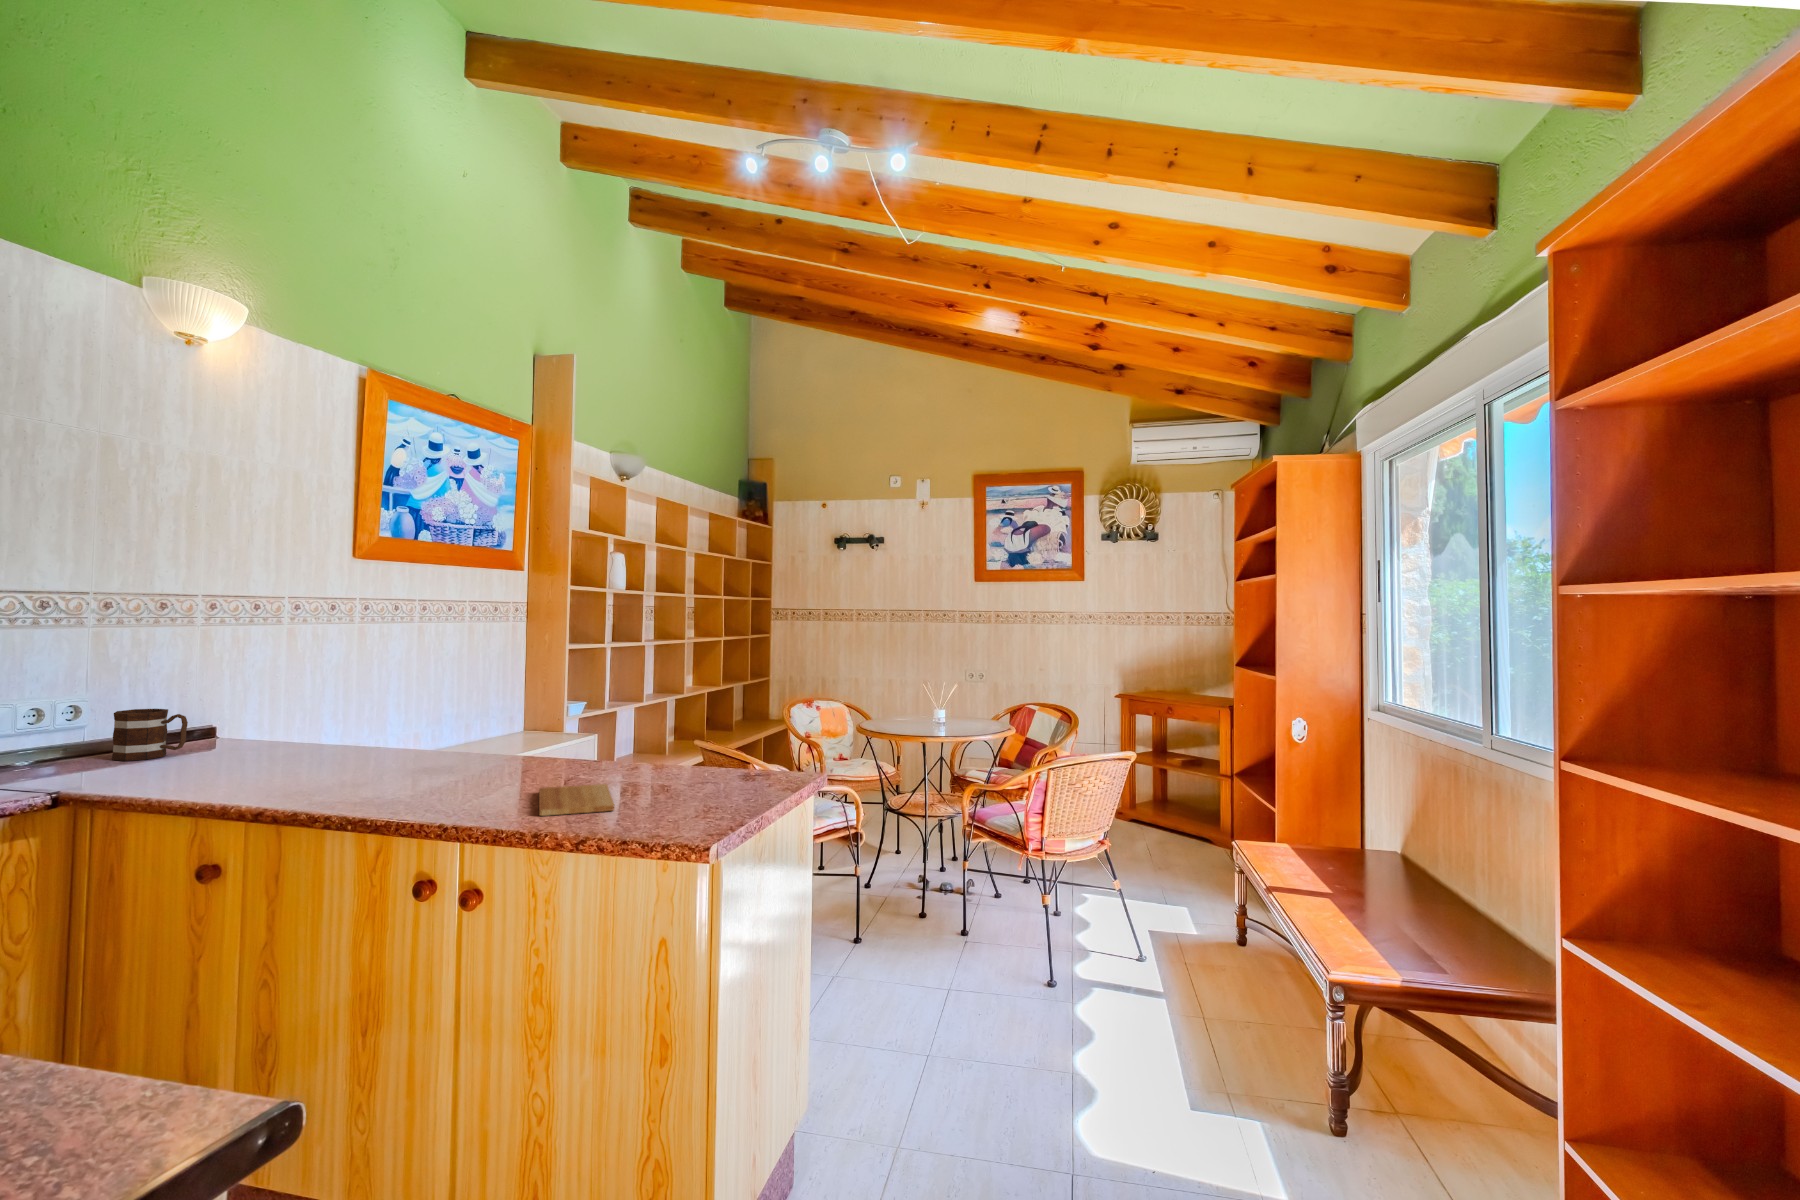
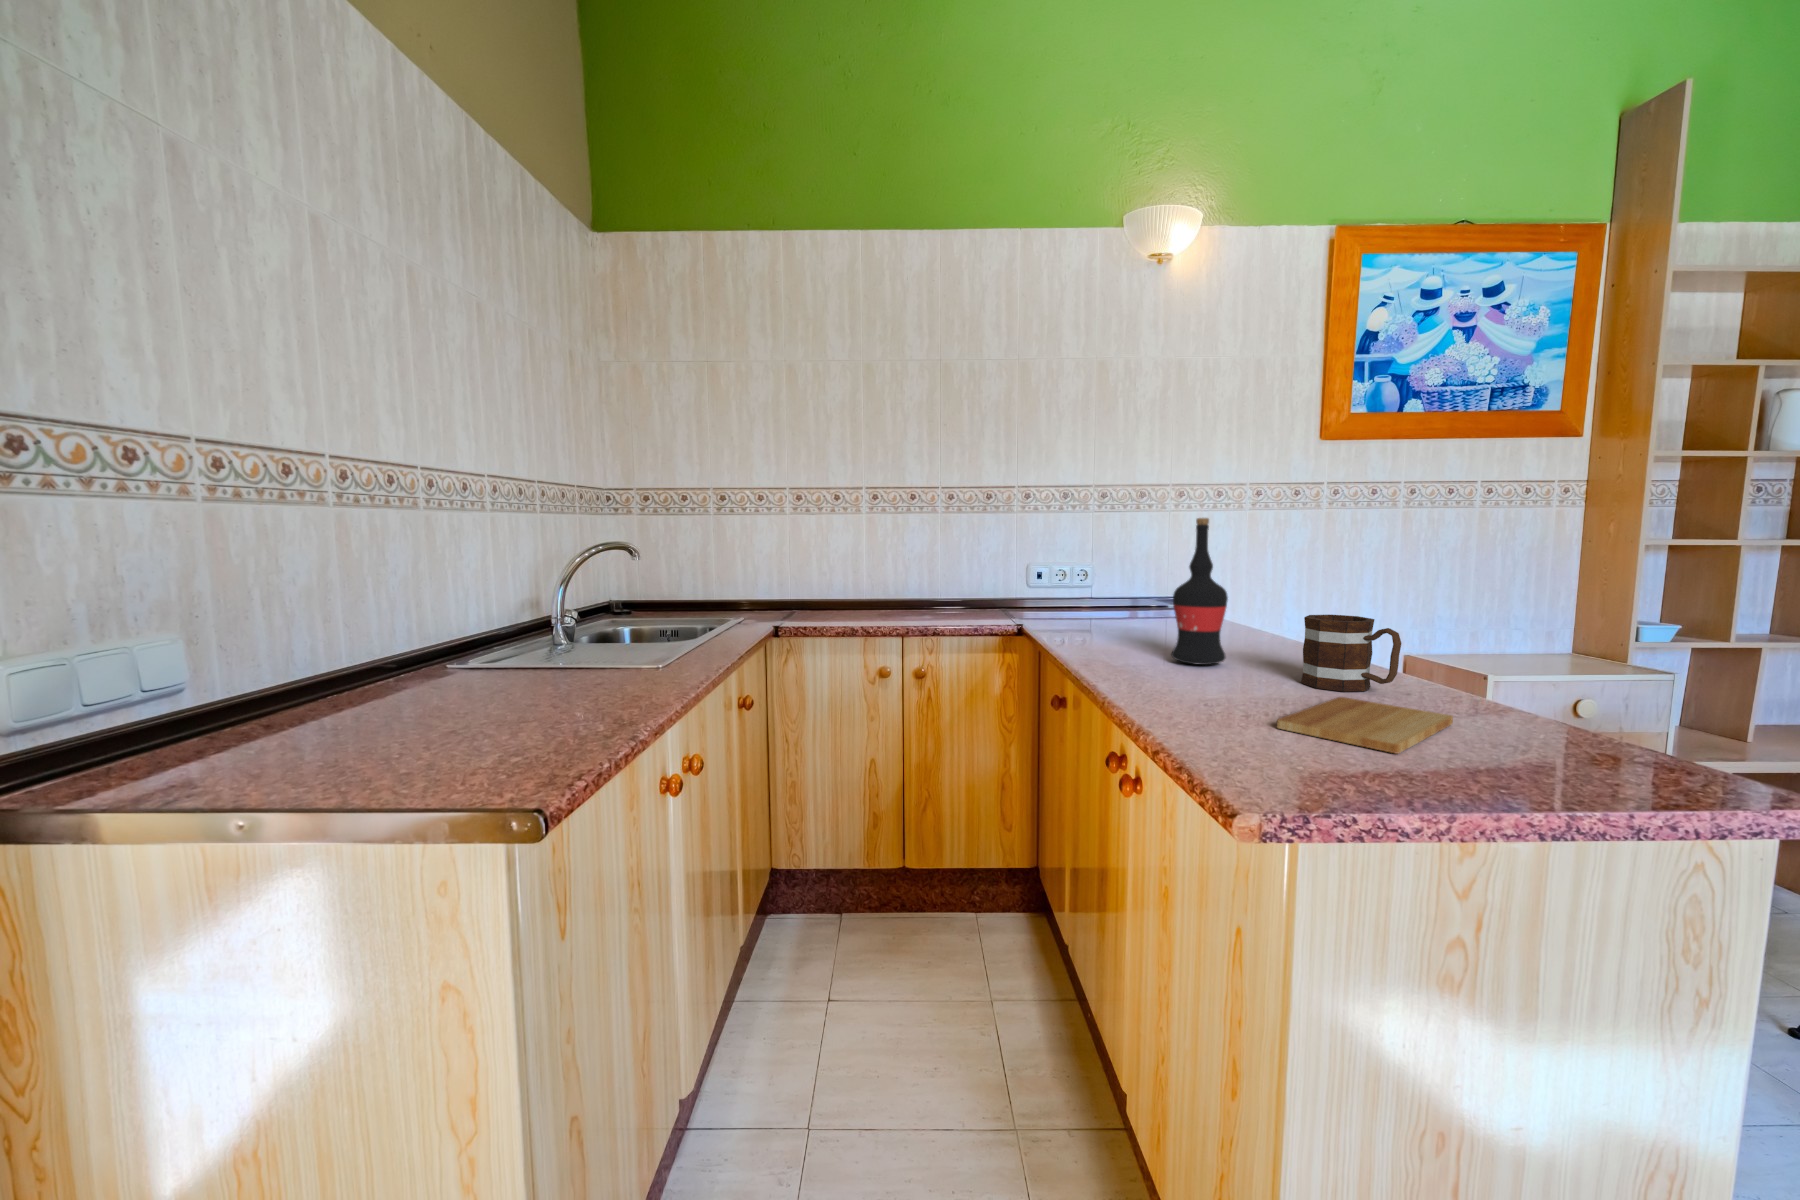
wine bottle: none [360,659,415,790] -> present [1172,518,1228,665]
mug: present [112,709,188,761] -> present [1301,615,1401,692]

